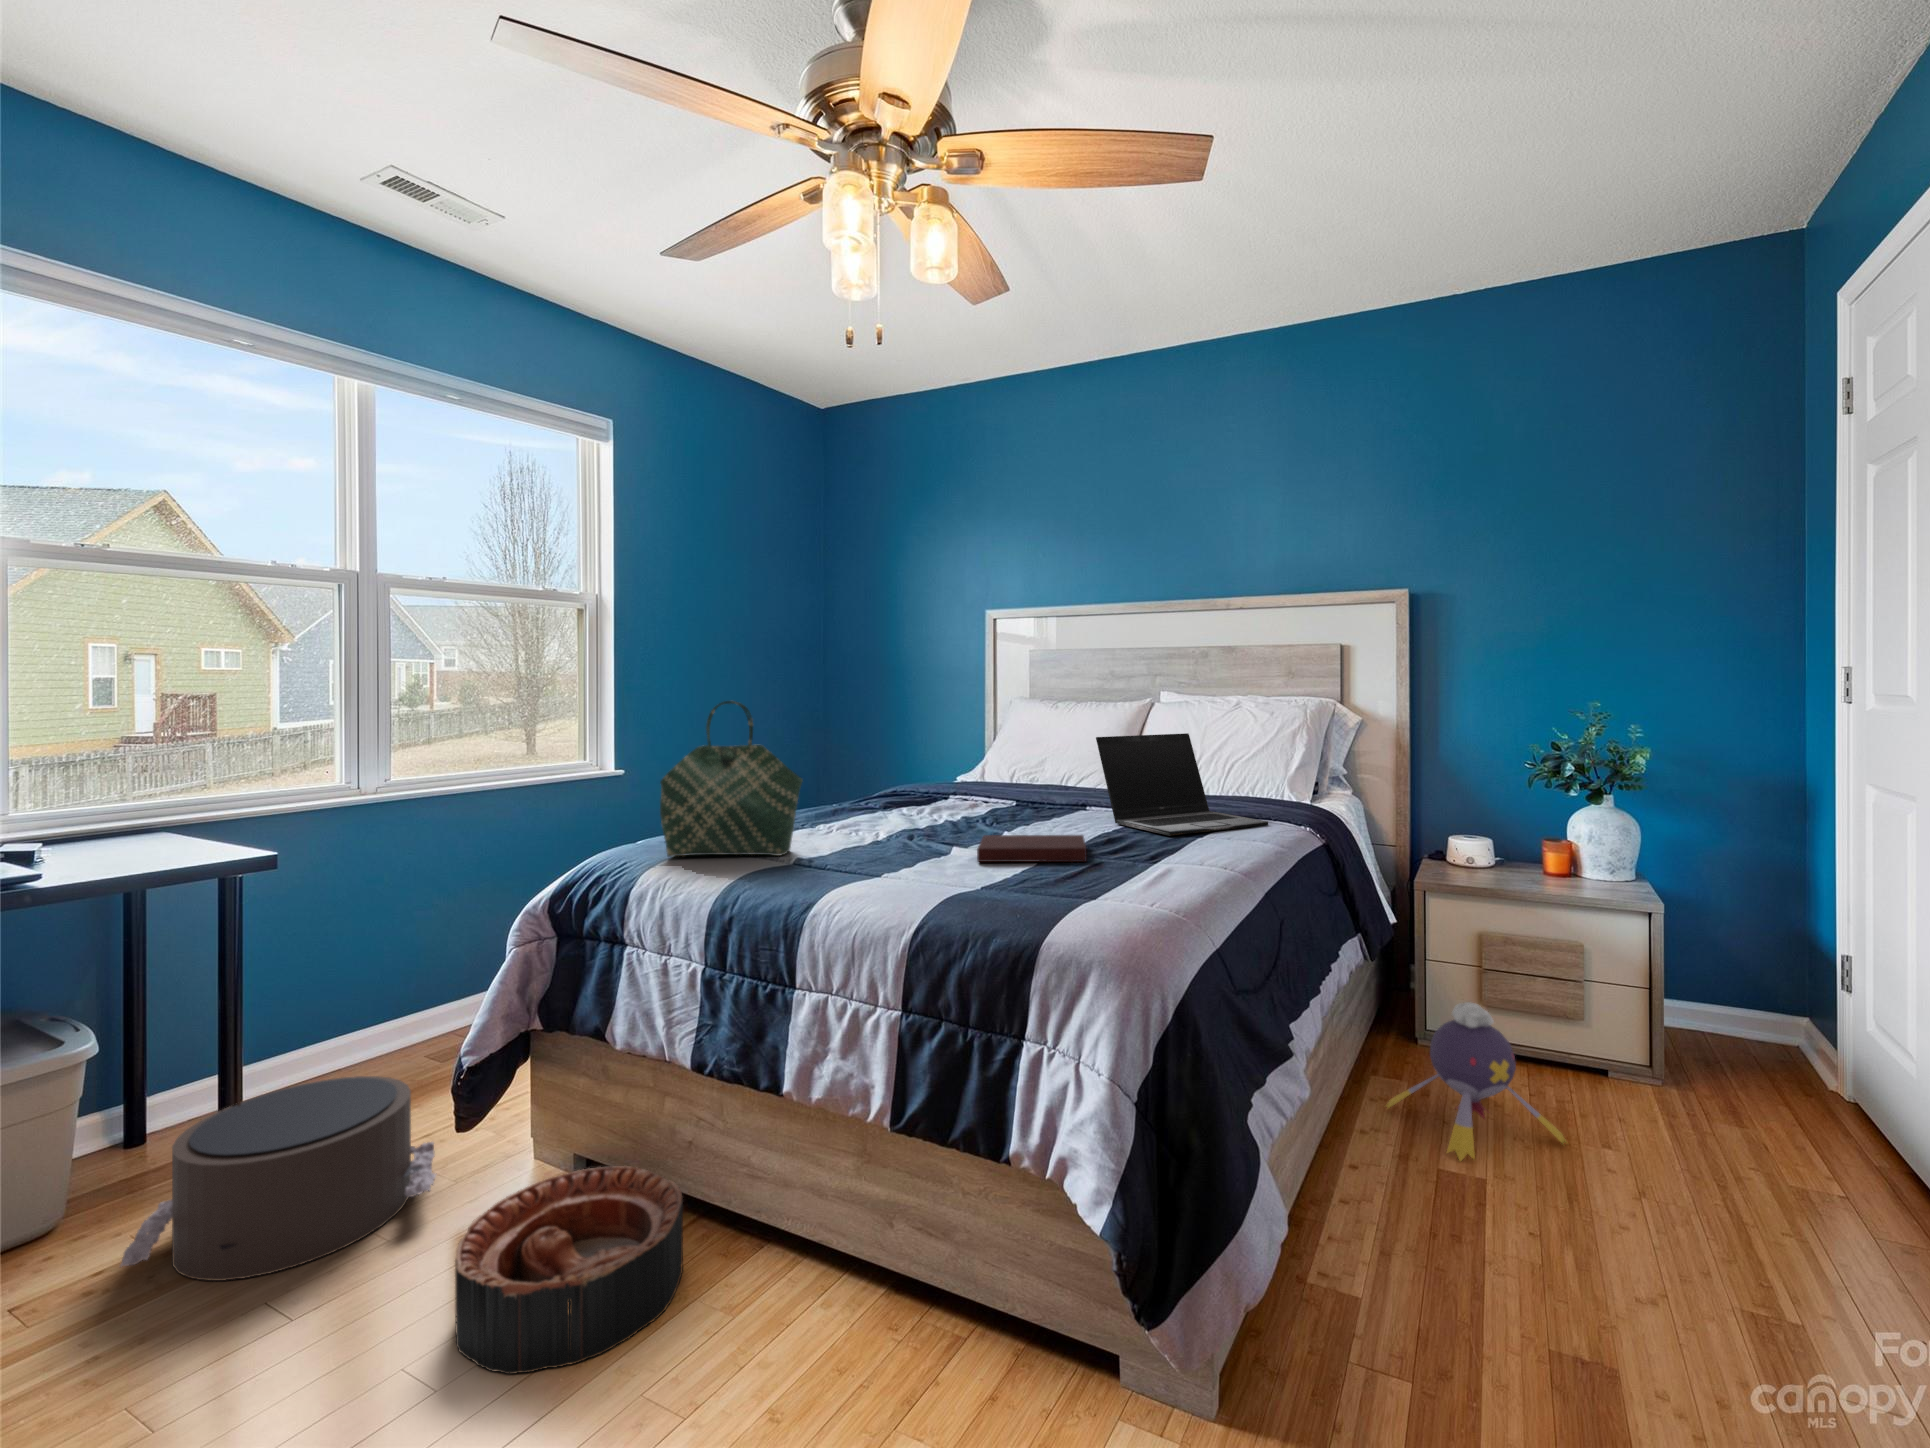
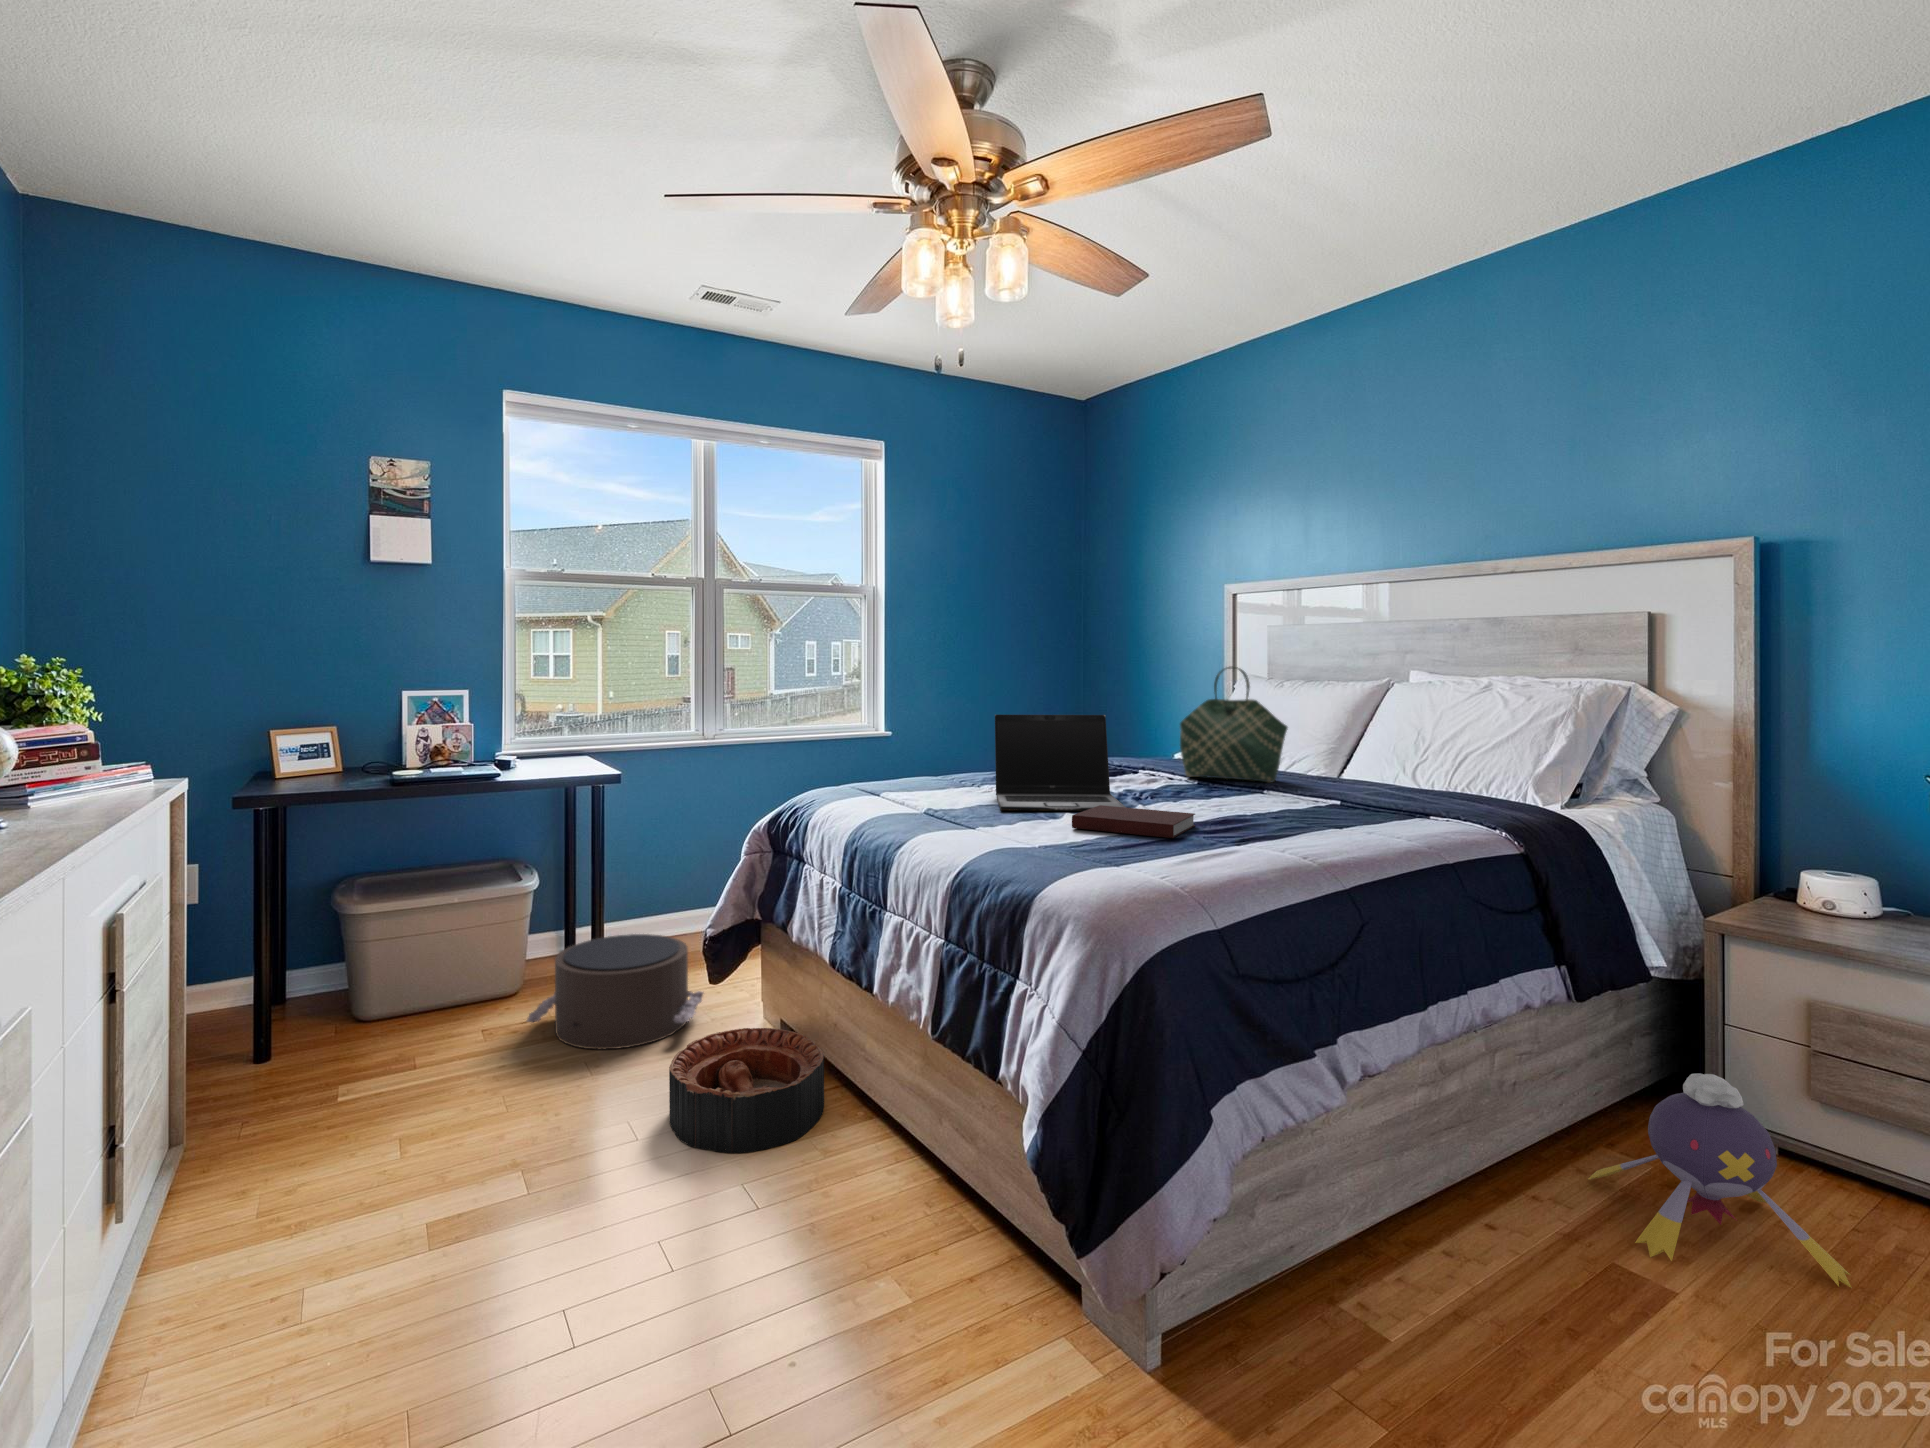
tote bag: present [660,701,803,857] -> present [1180,666,1288,782]
laptop: present [1096,733,1268,836] -> present [995,715,1125,811]

